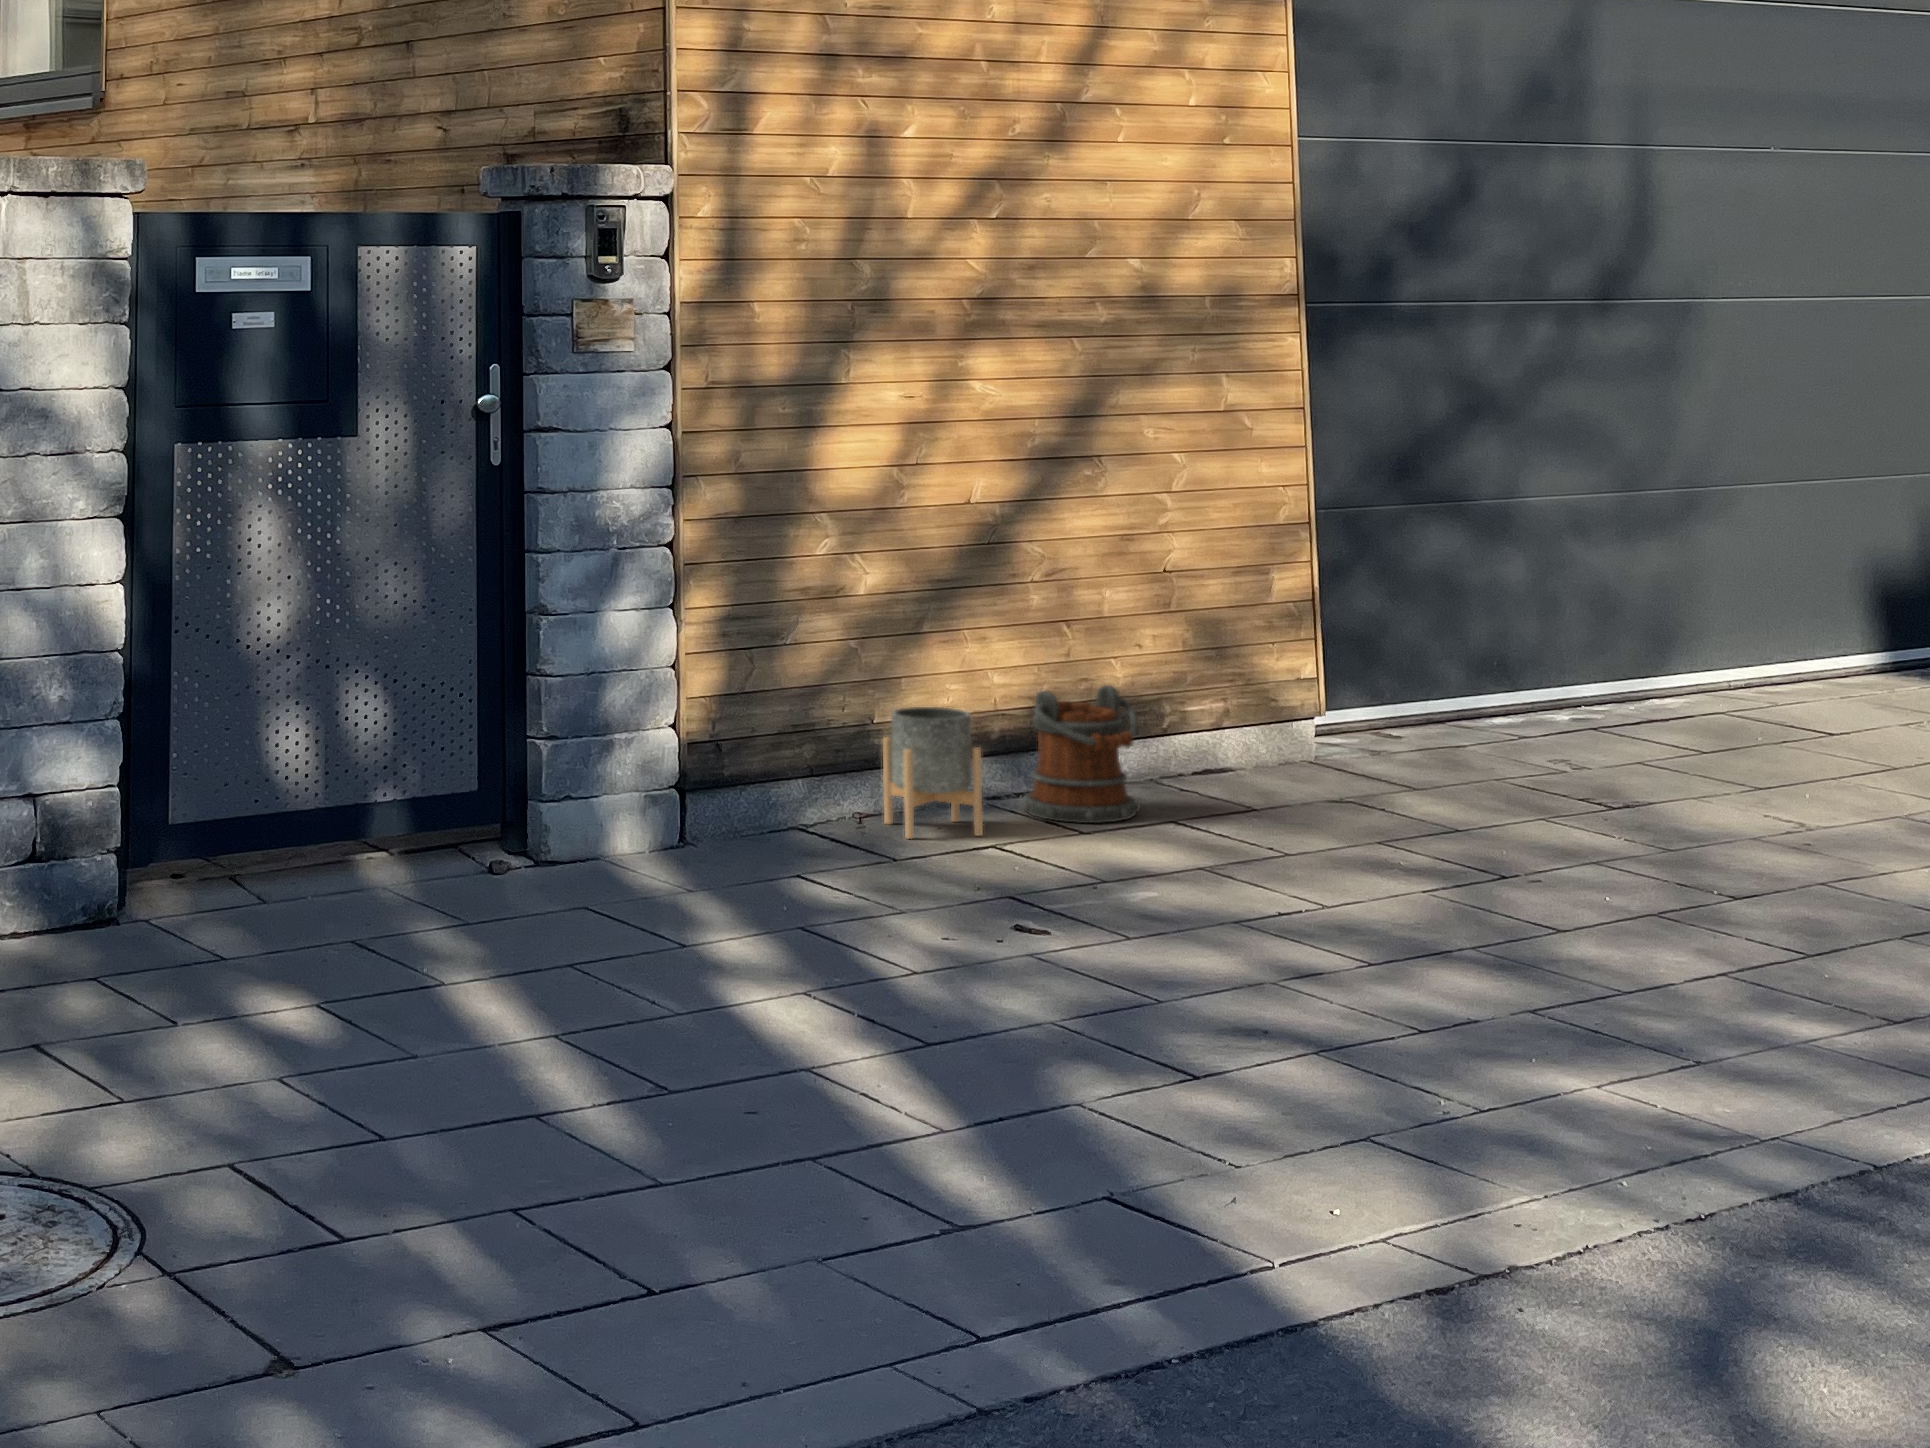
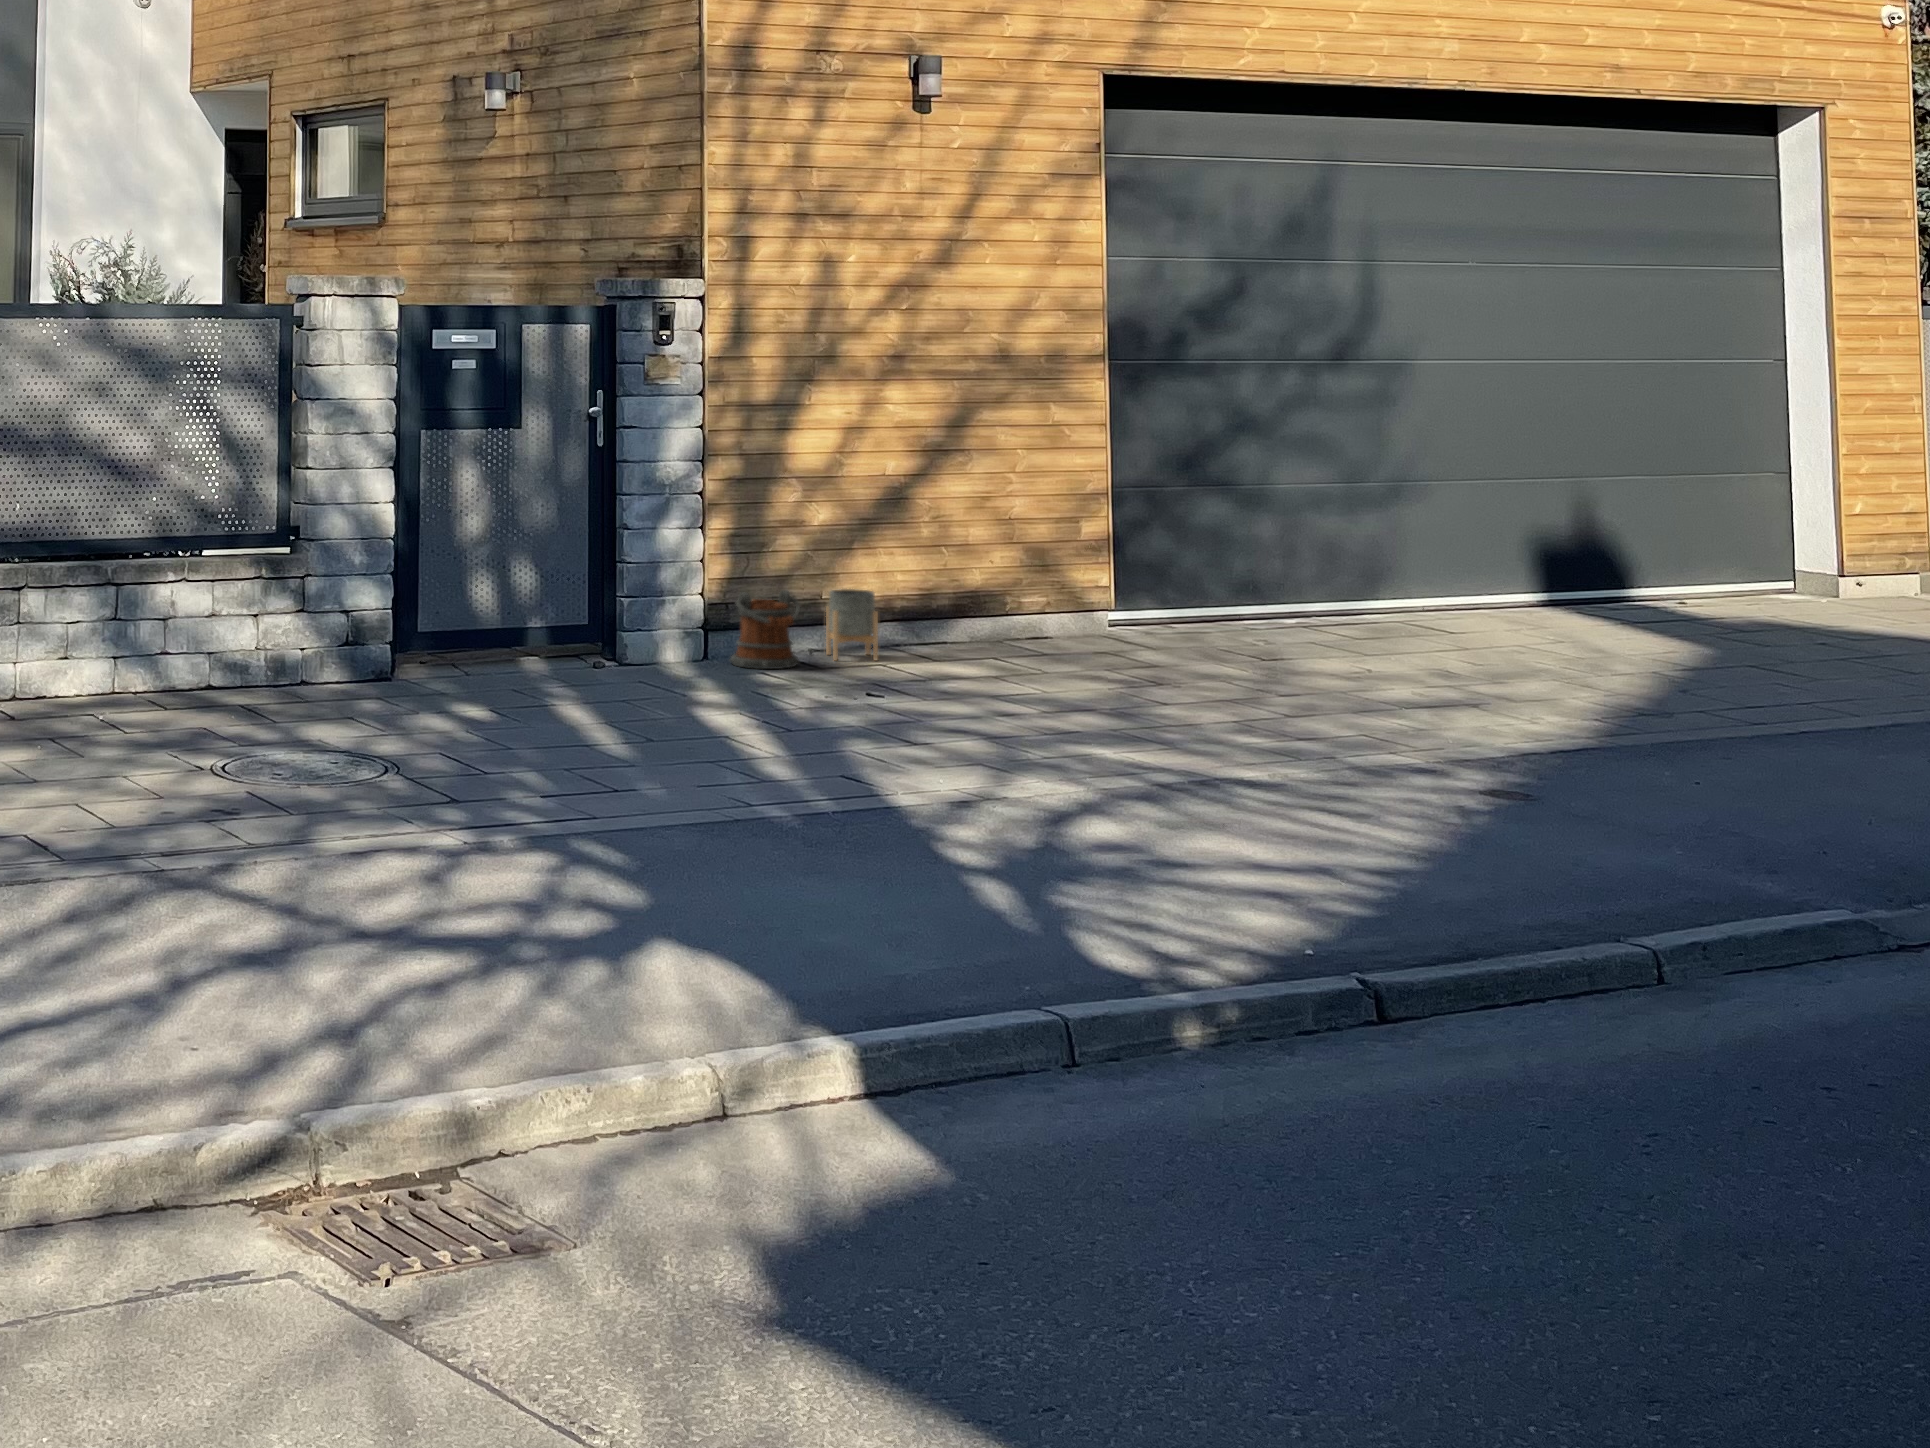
bucket: present [1023,685,1140,823] -> present [730,590,800,669]

